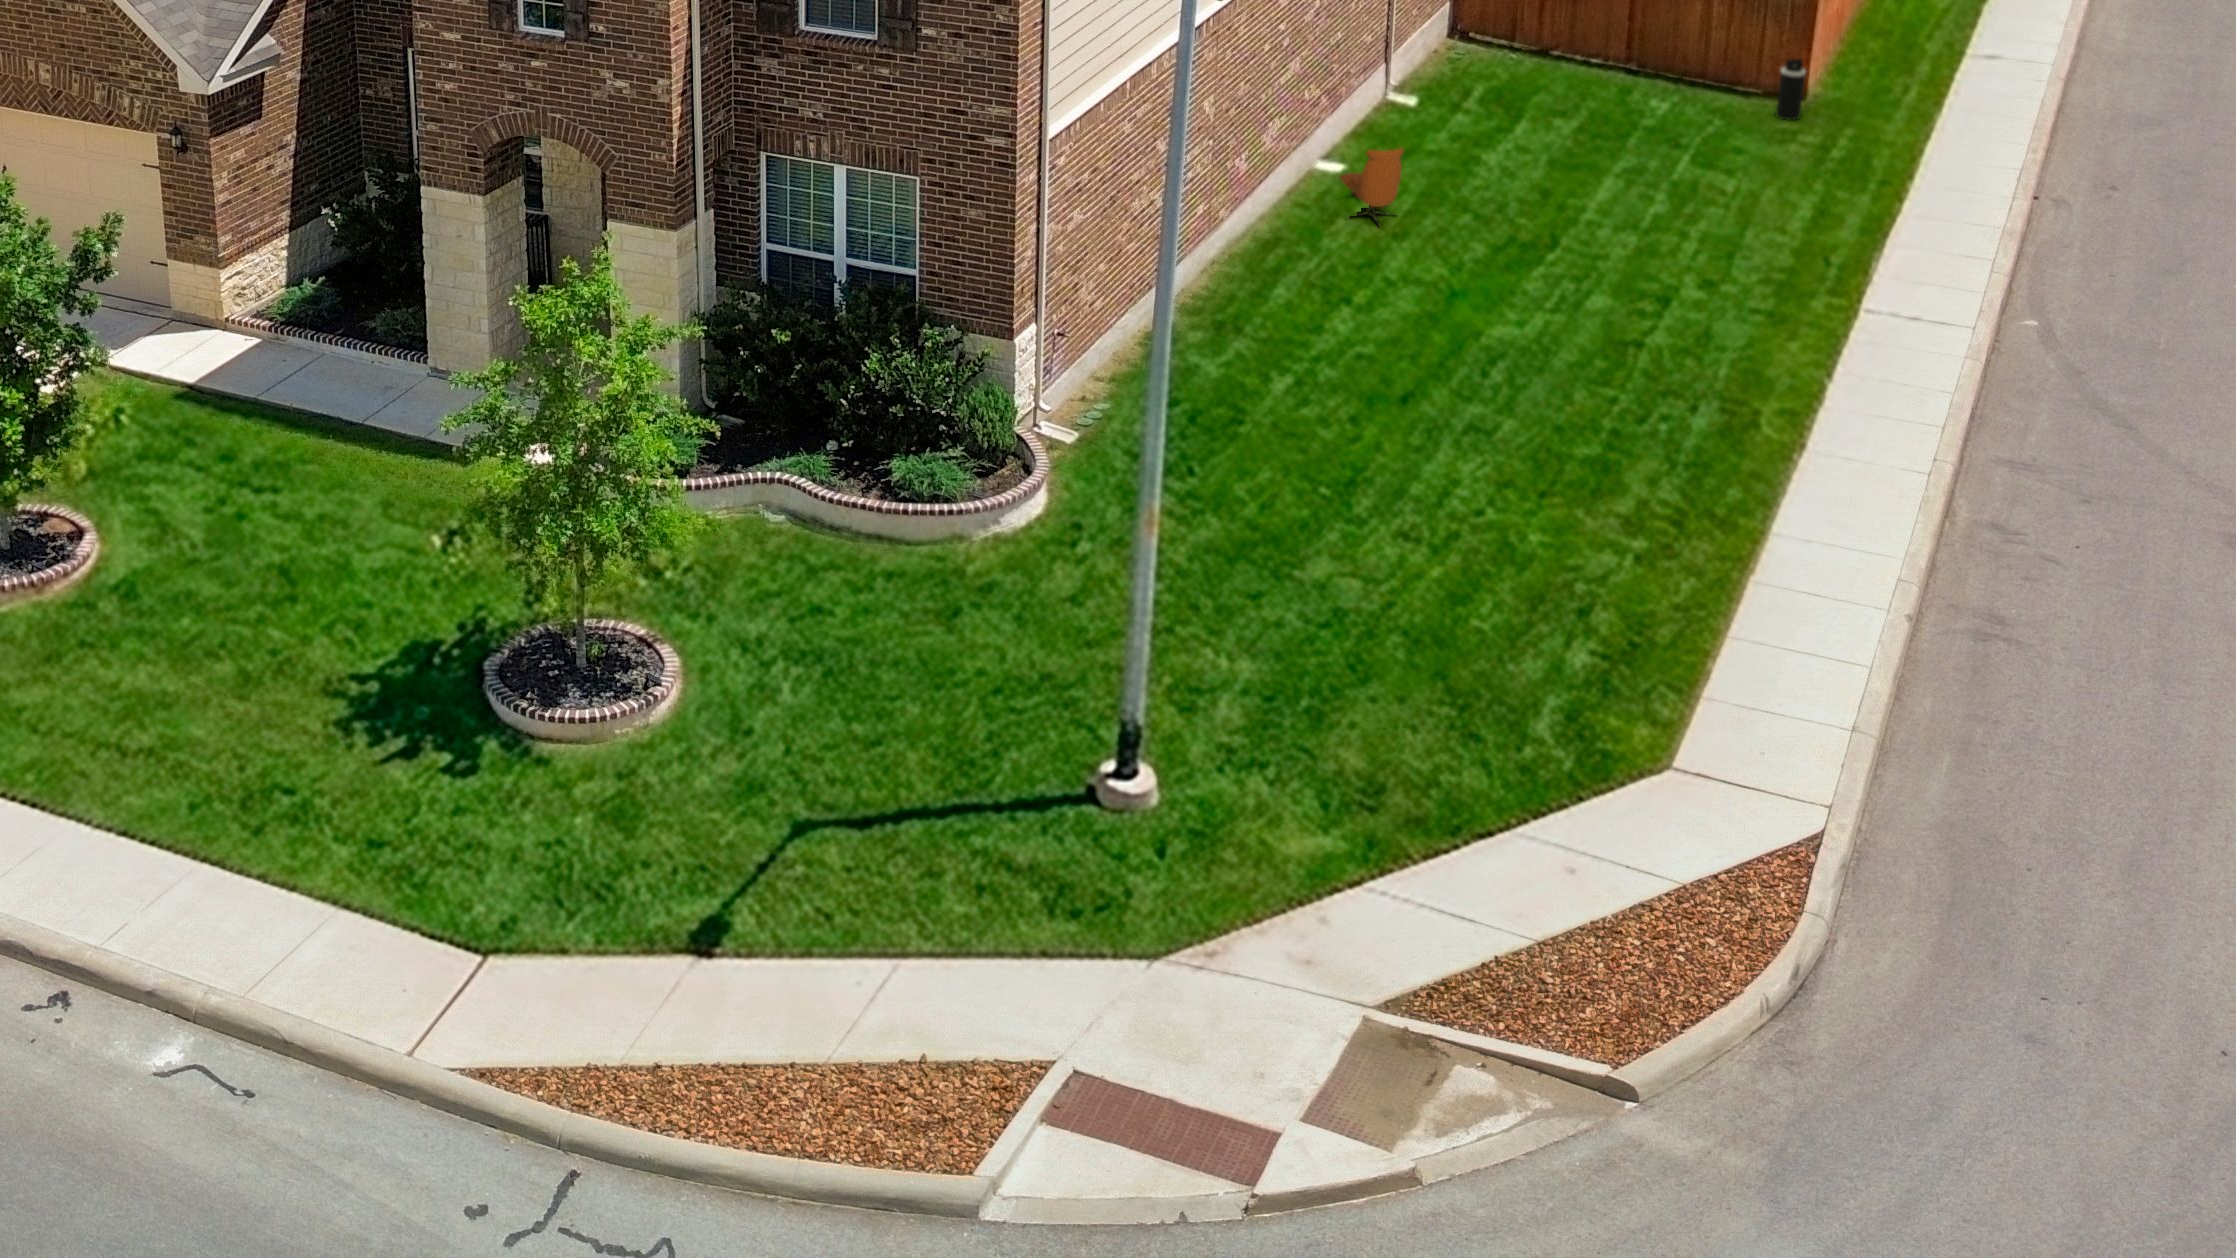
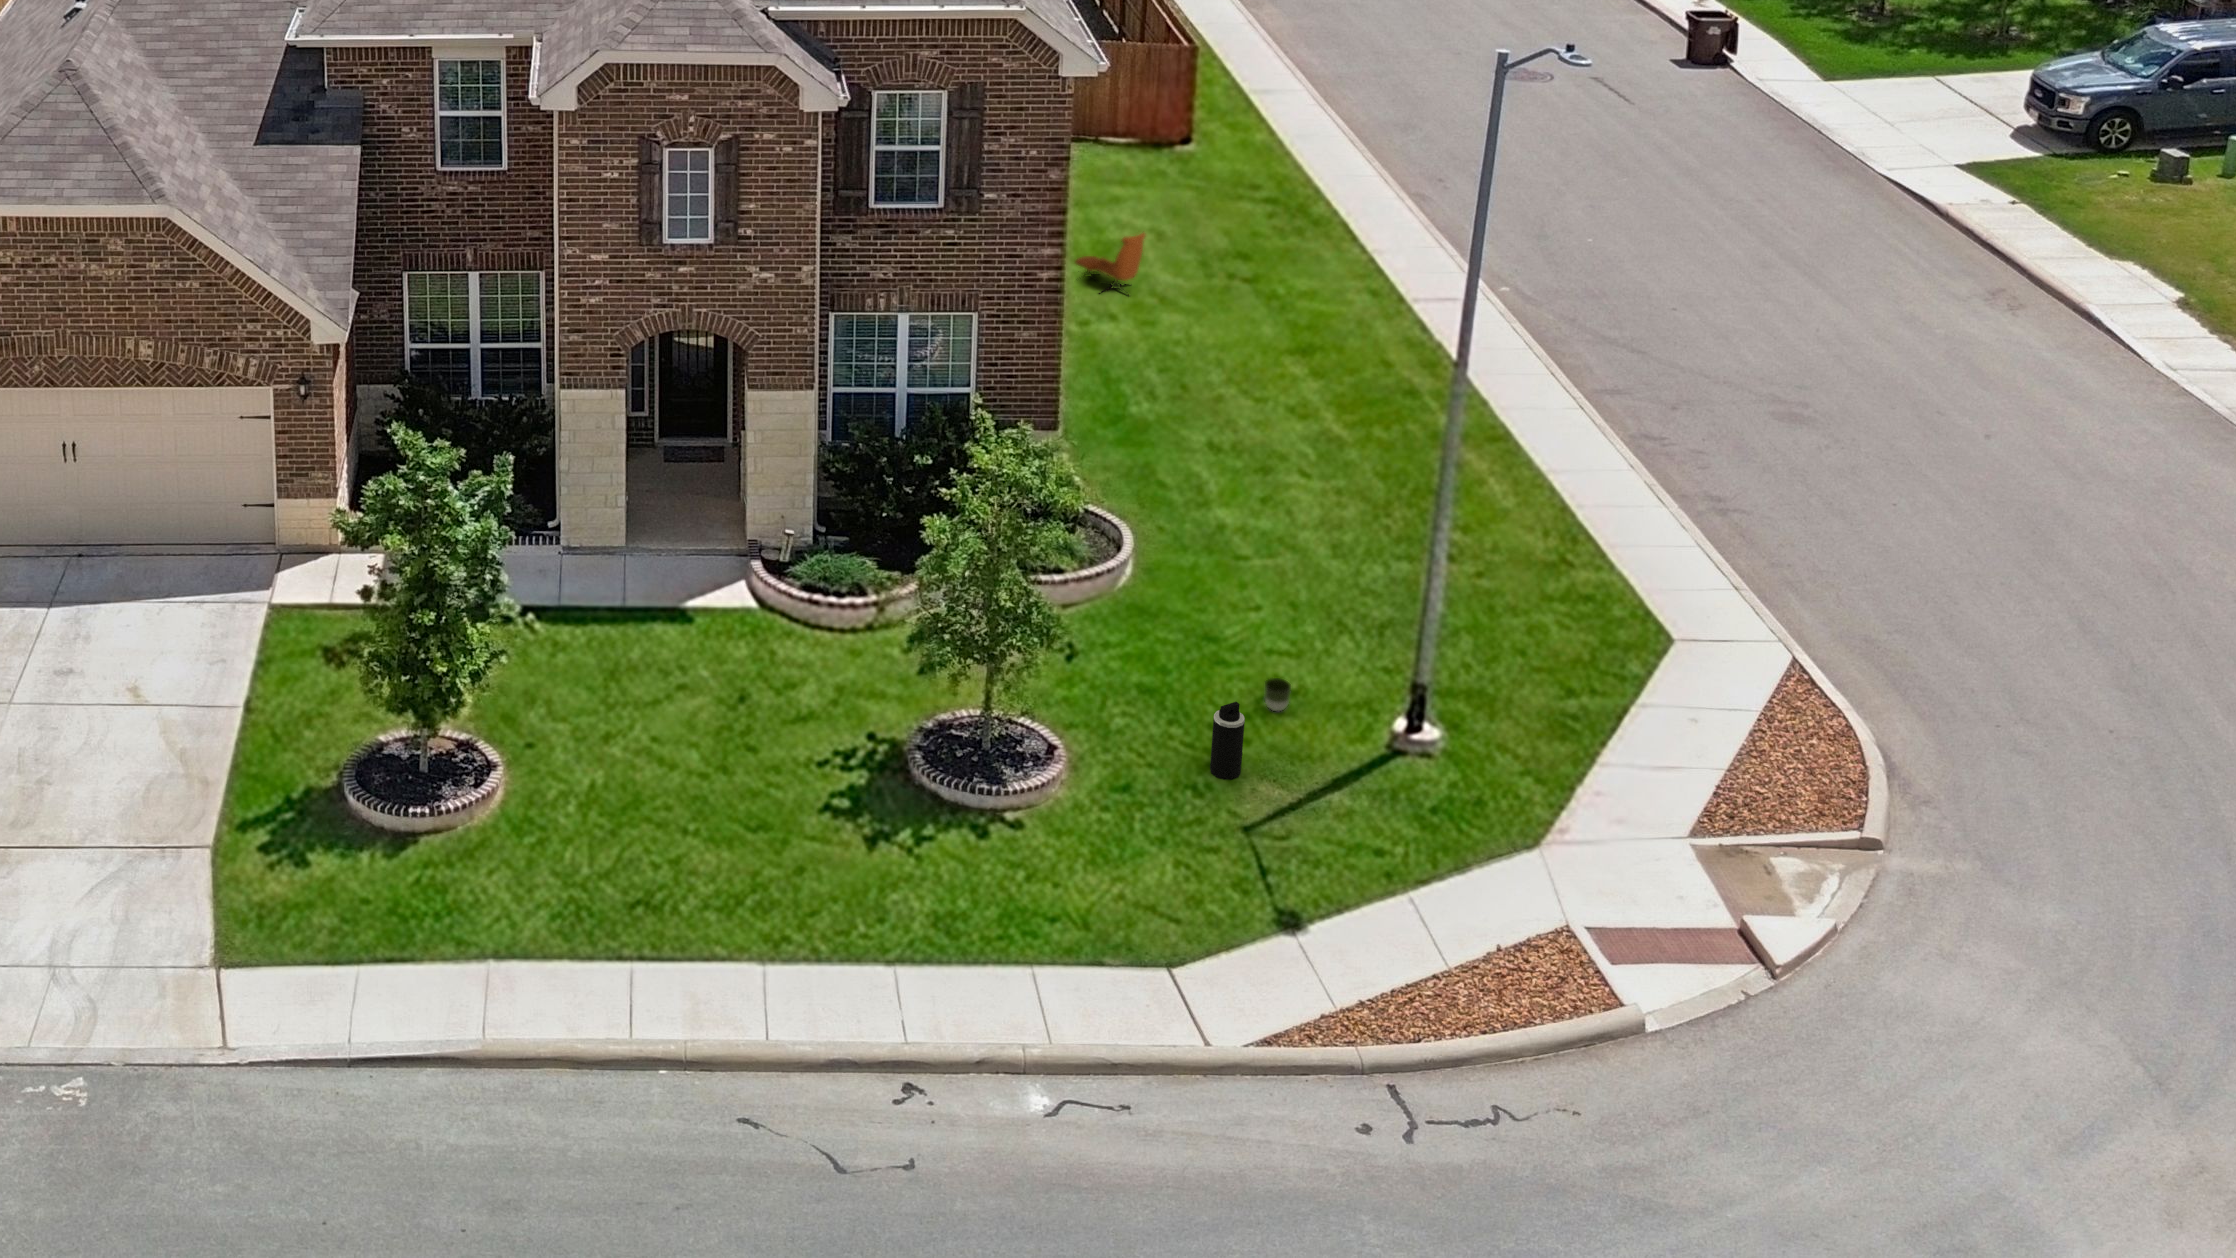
trash can: present [1775,59,1806,120] -> present [1210,702,1245,780]
planter: none [950,670,983,713] -> present [1265,678,1291,711]

